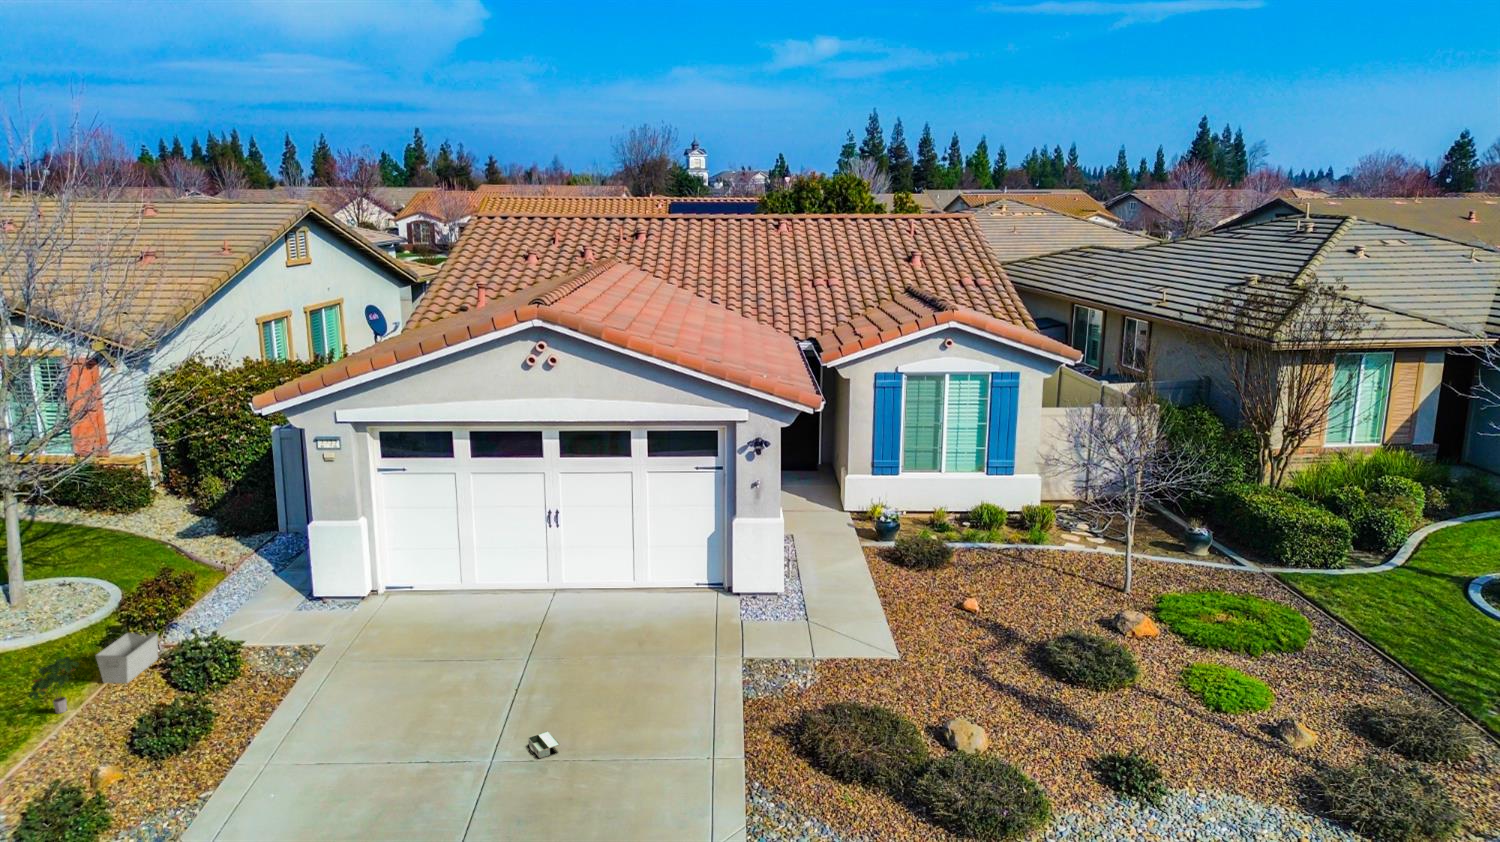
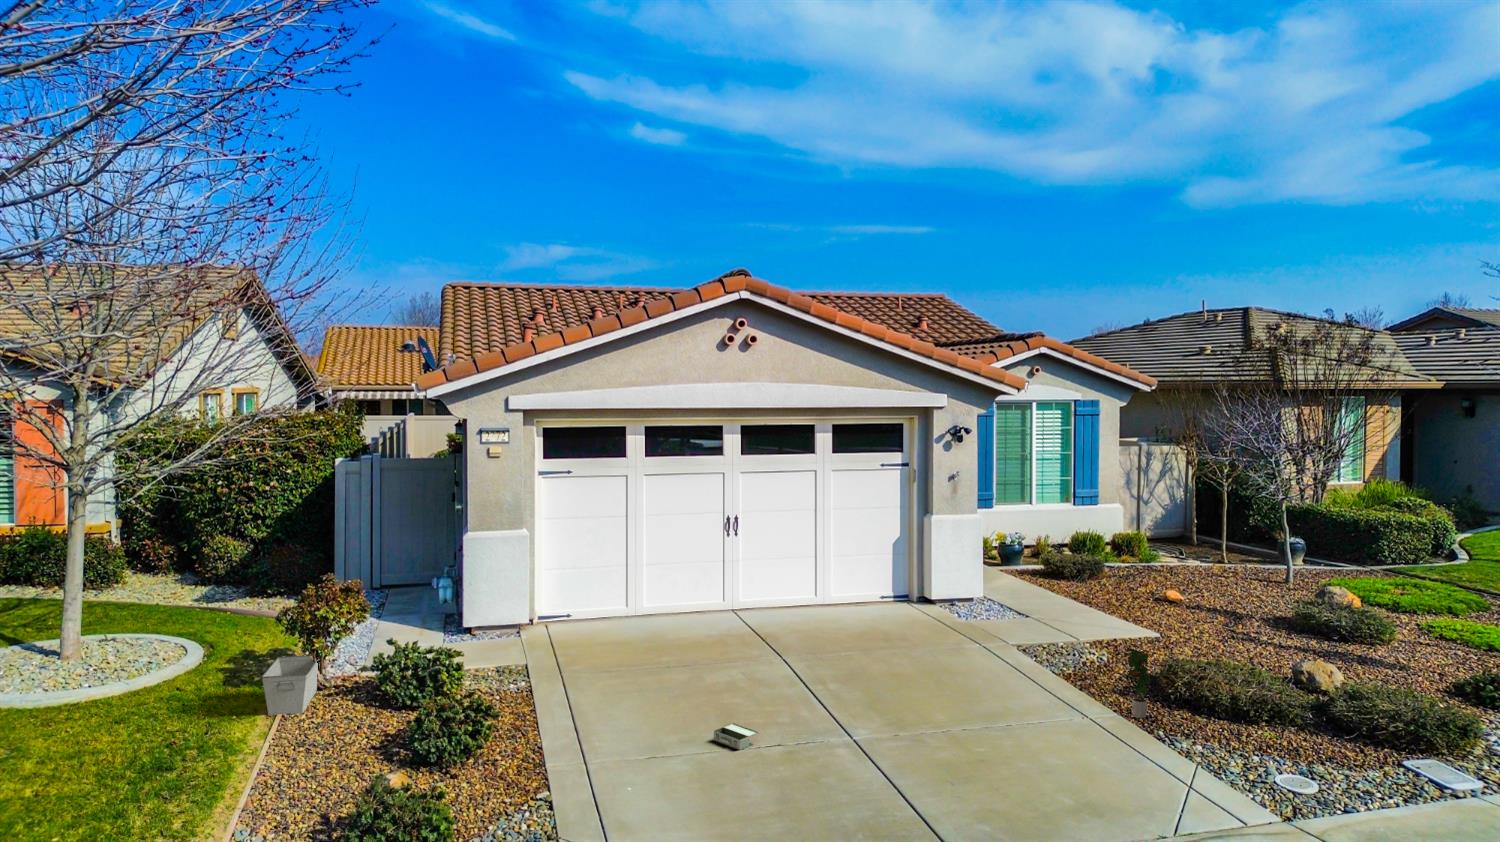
potted plant: present [29,657,79,713] -> present [1125,649,1151,718]
toolbox: present [528,731,560,758] -> present [714,723,758,750]

